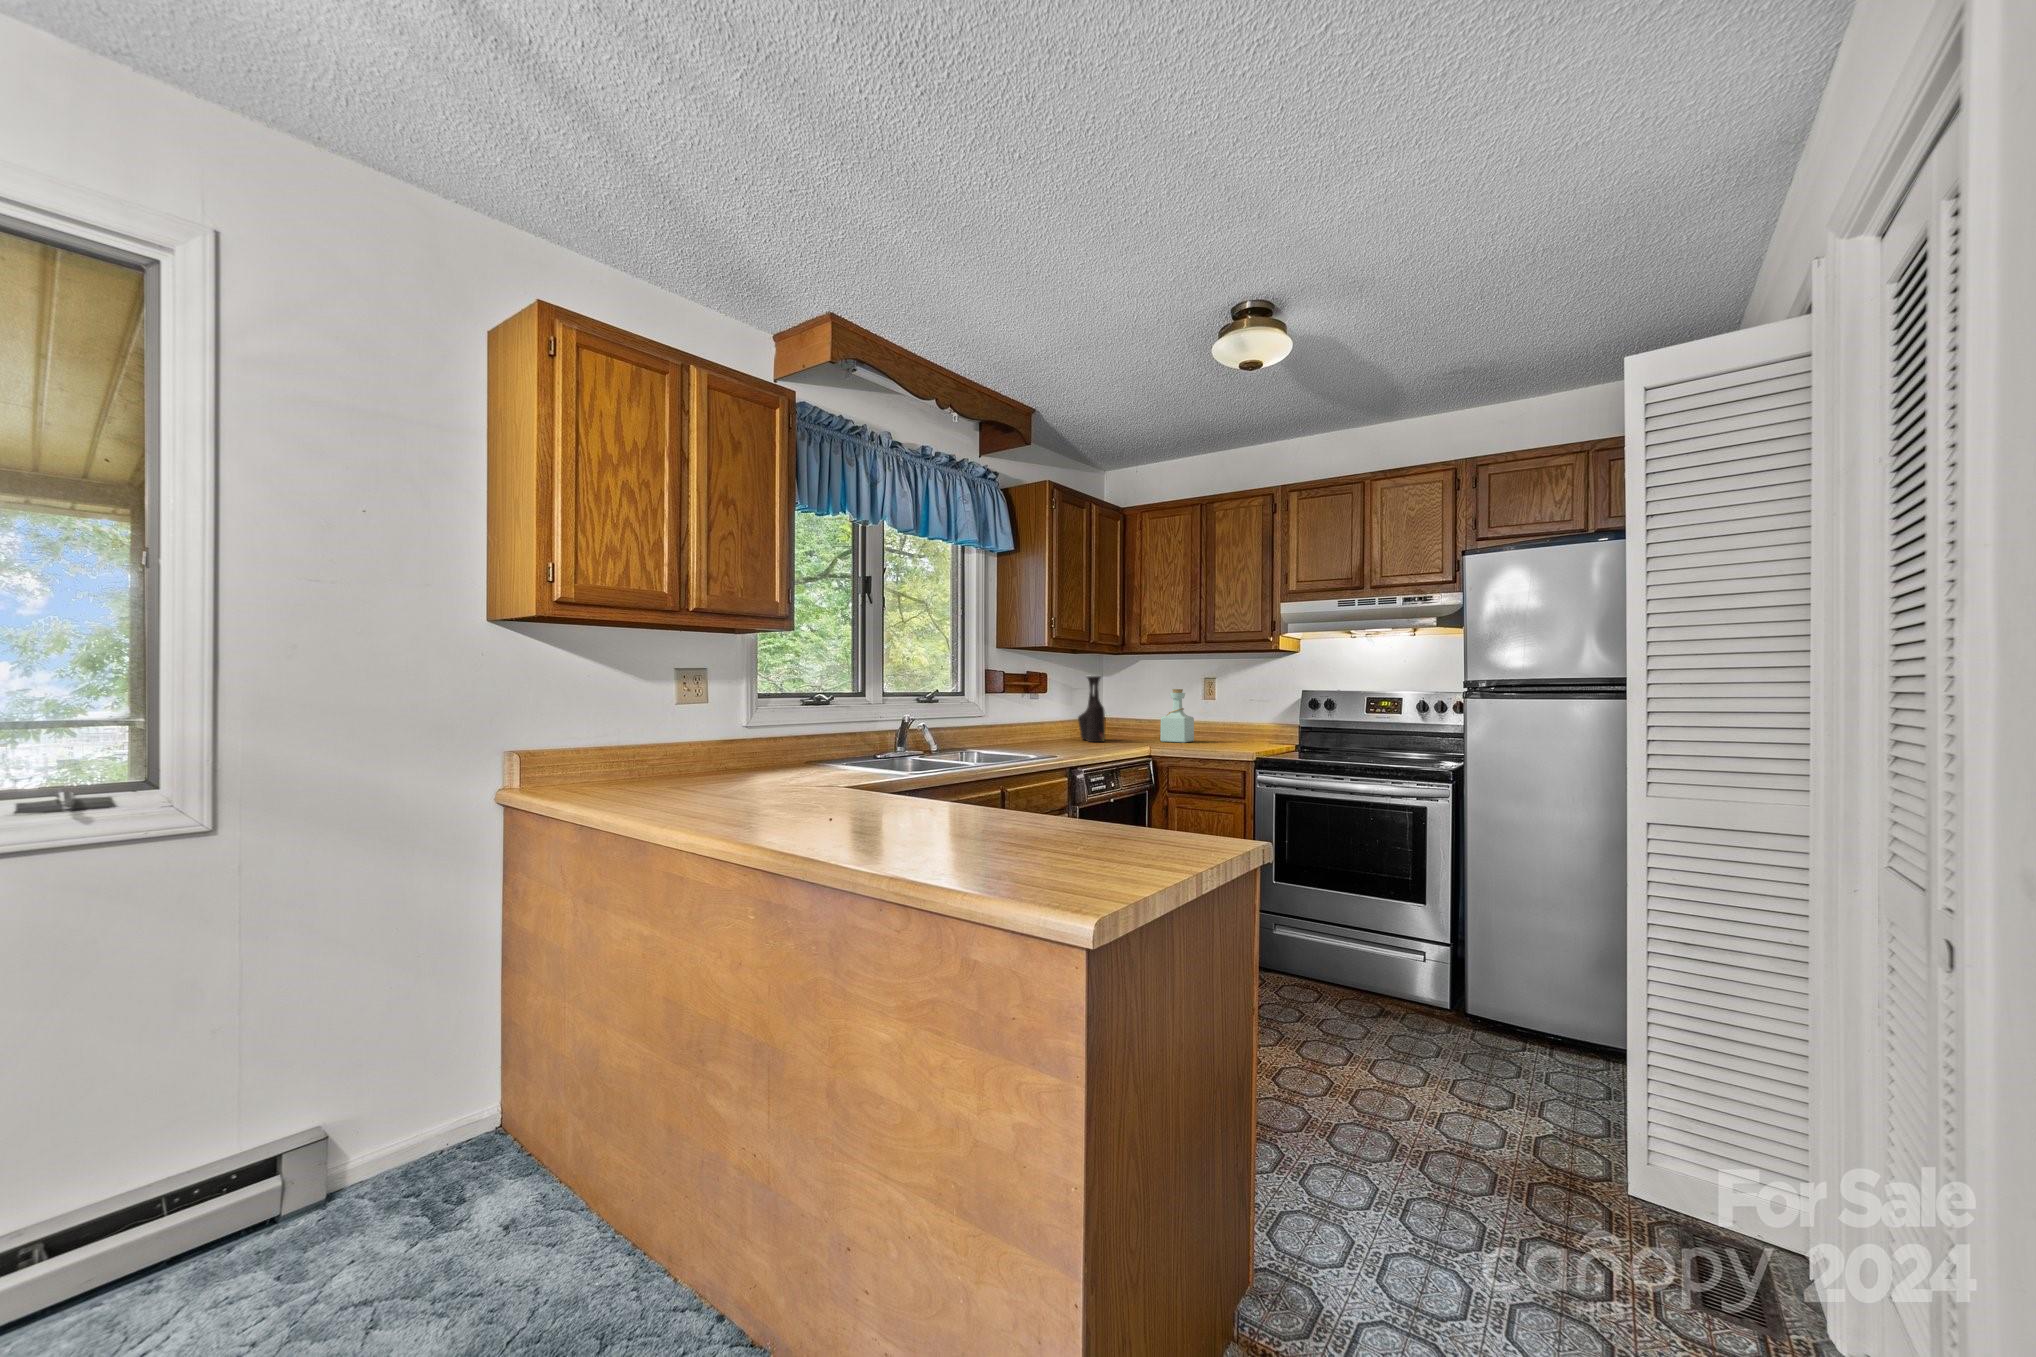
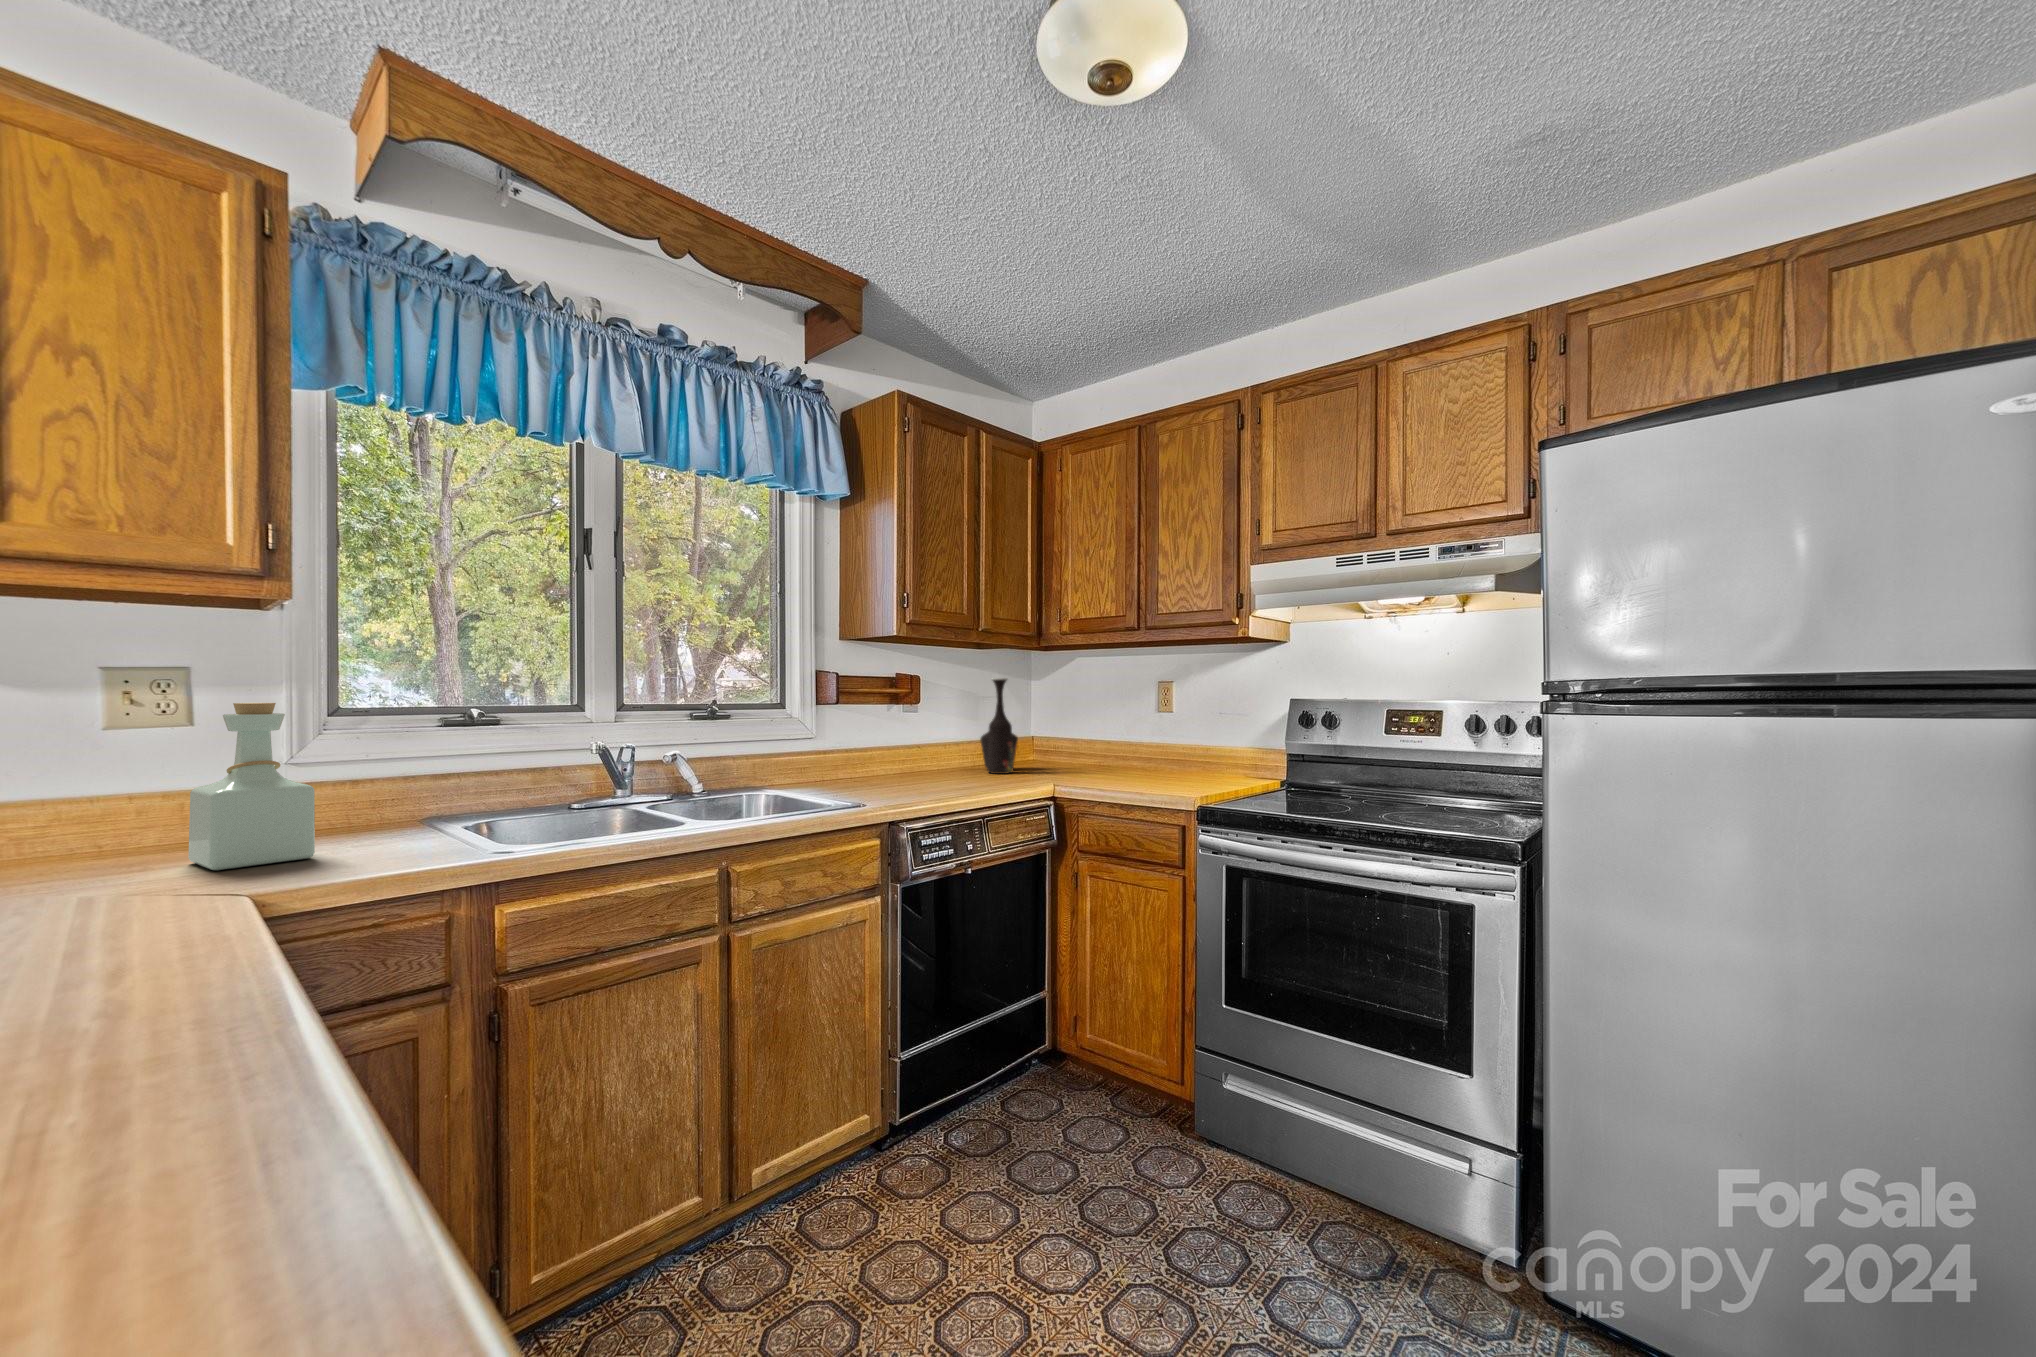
bottle: present [1160,689,1194,743] -> present [188,703,315,871]

